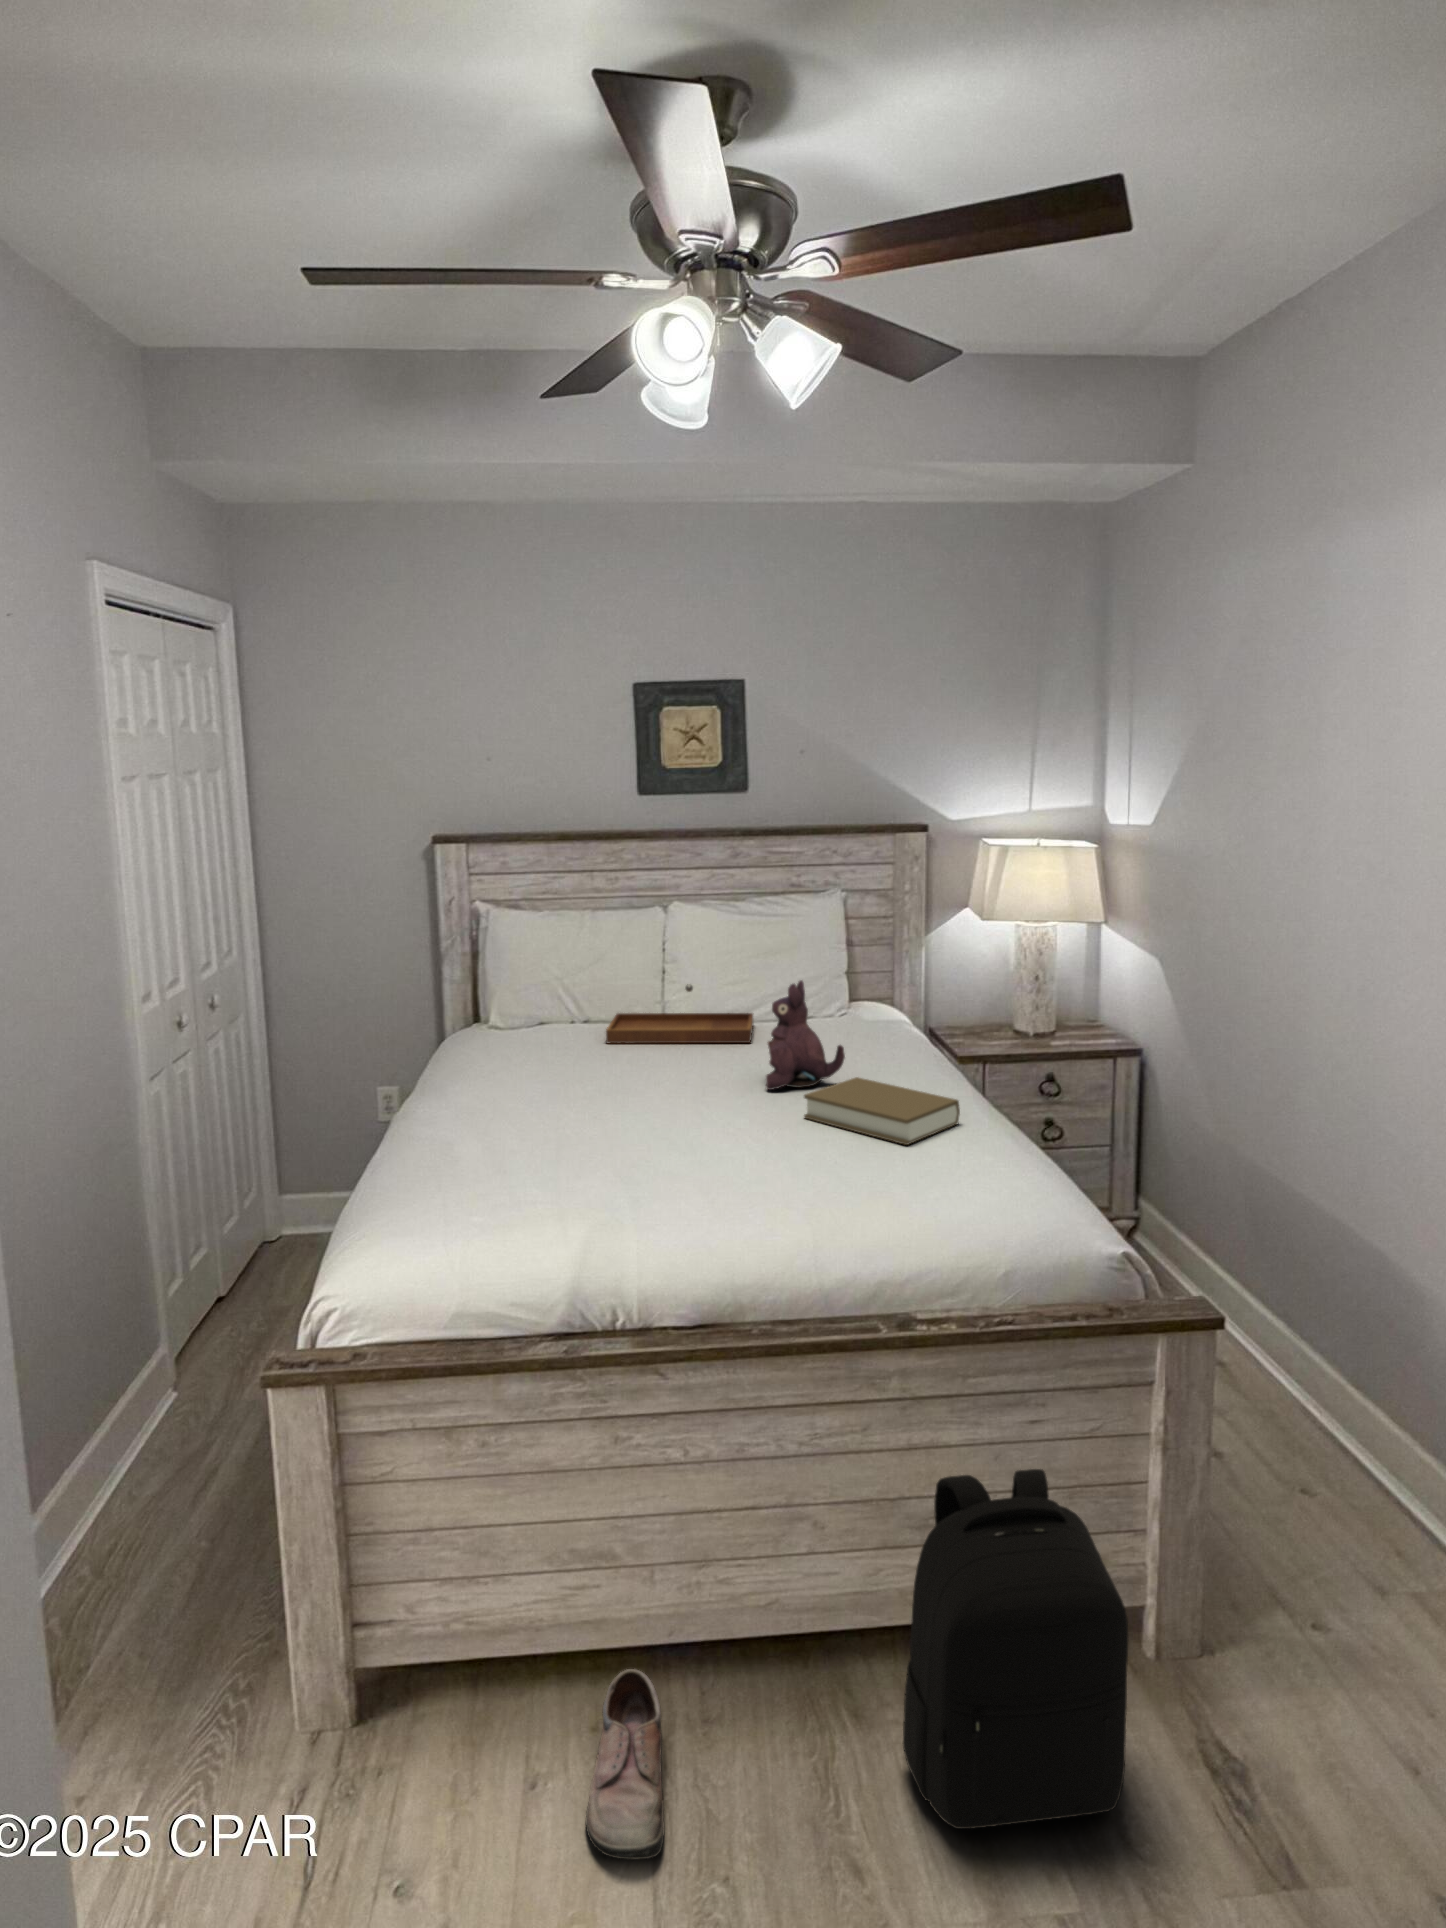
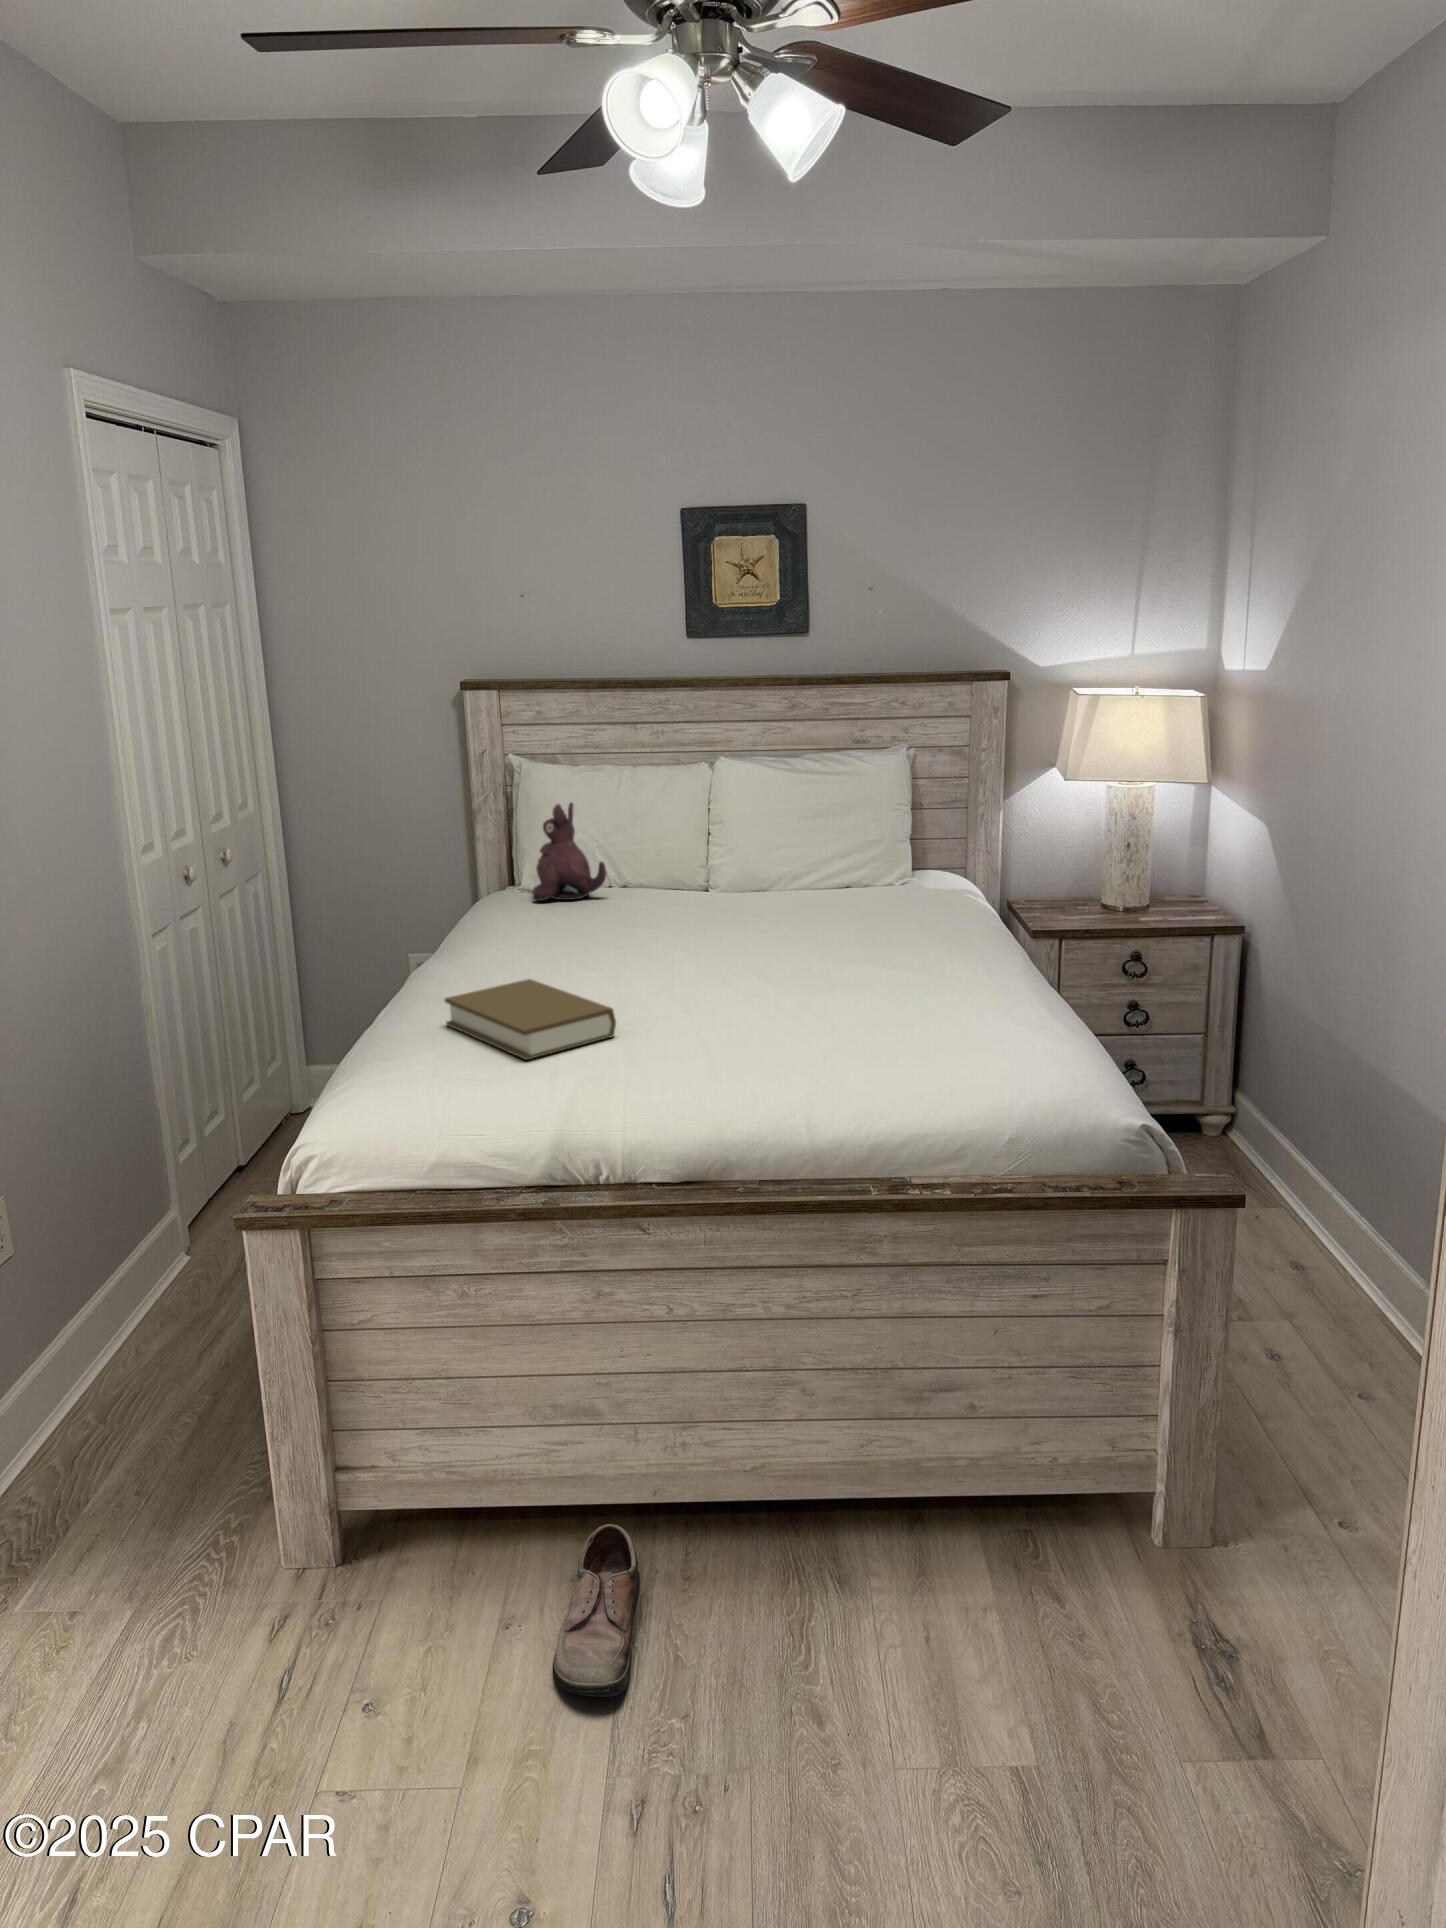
plush toy: present [766,980,845,1090] -> present [533,803,606,901]
tray: present [606,984,753,1043] -> none [640,845,804,909]
book: present [804,1077,960,1145] -> present [445,979,616,1060]
backpack: present [903,1469,1129,1829] -> none [879,1342,1107,1689]

